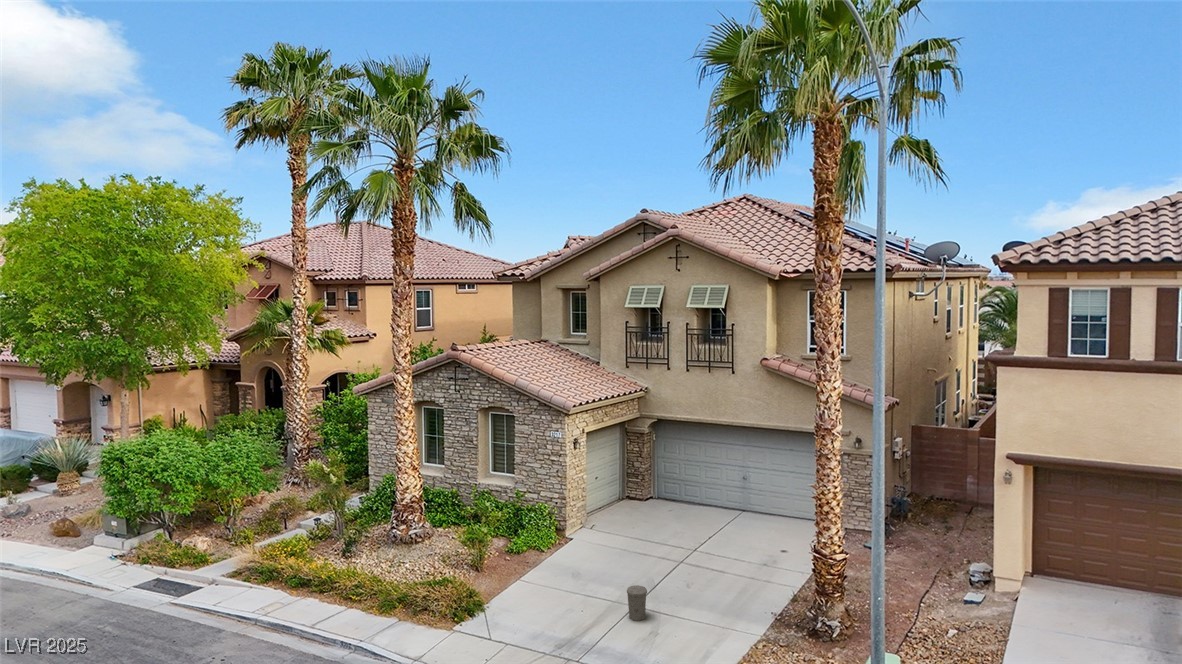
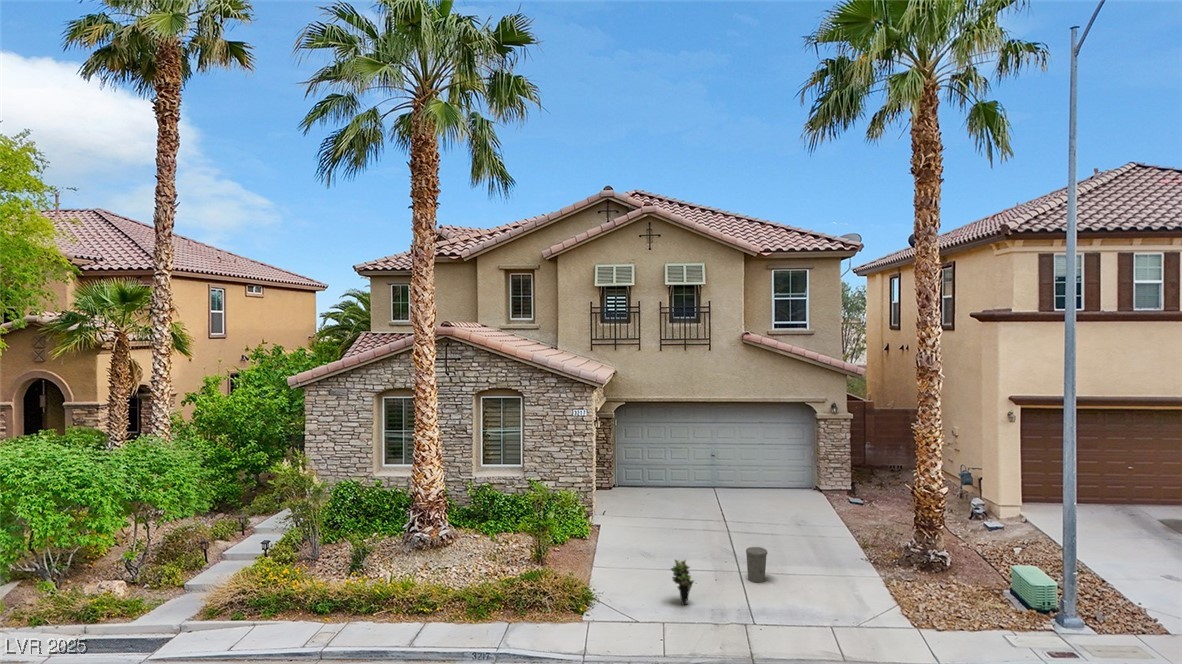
potted plant: none [535,586,556,629] -> present [671,560,694,604]

